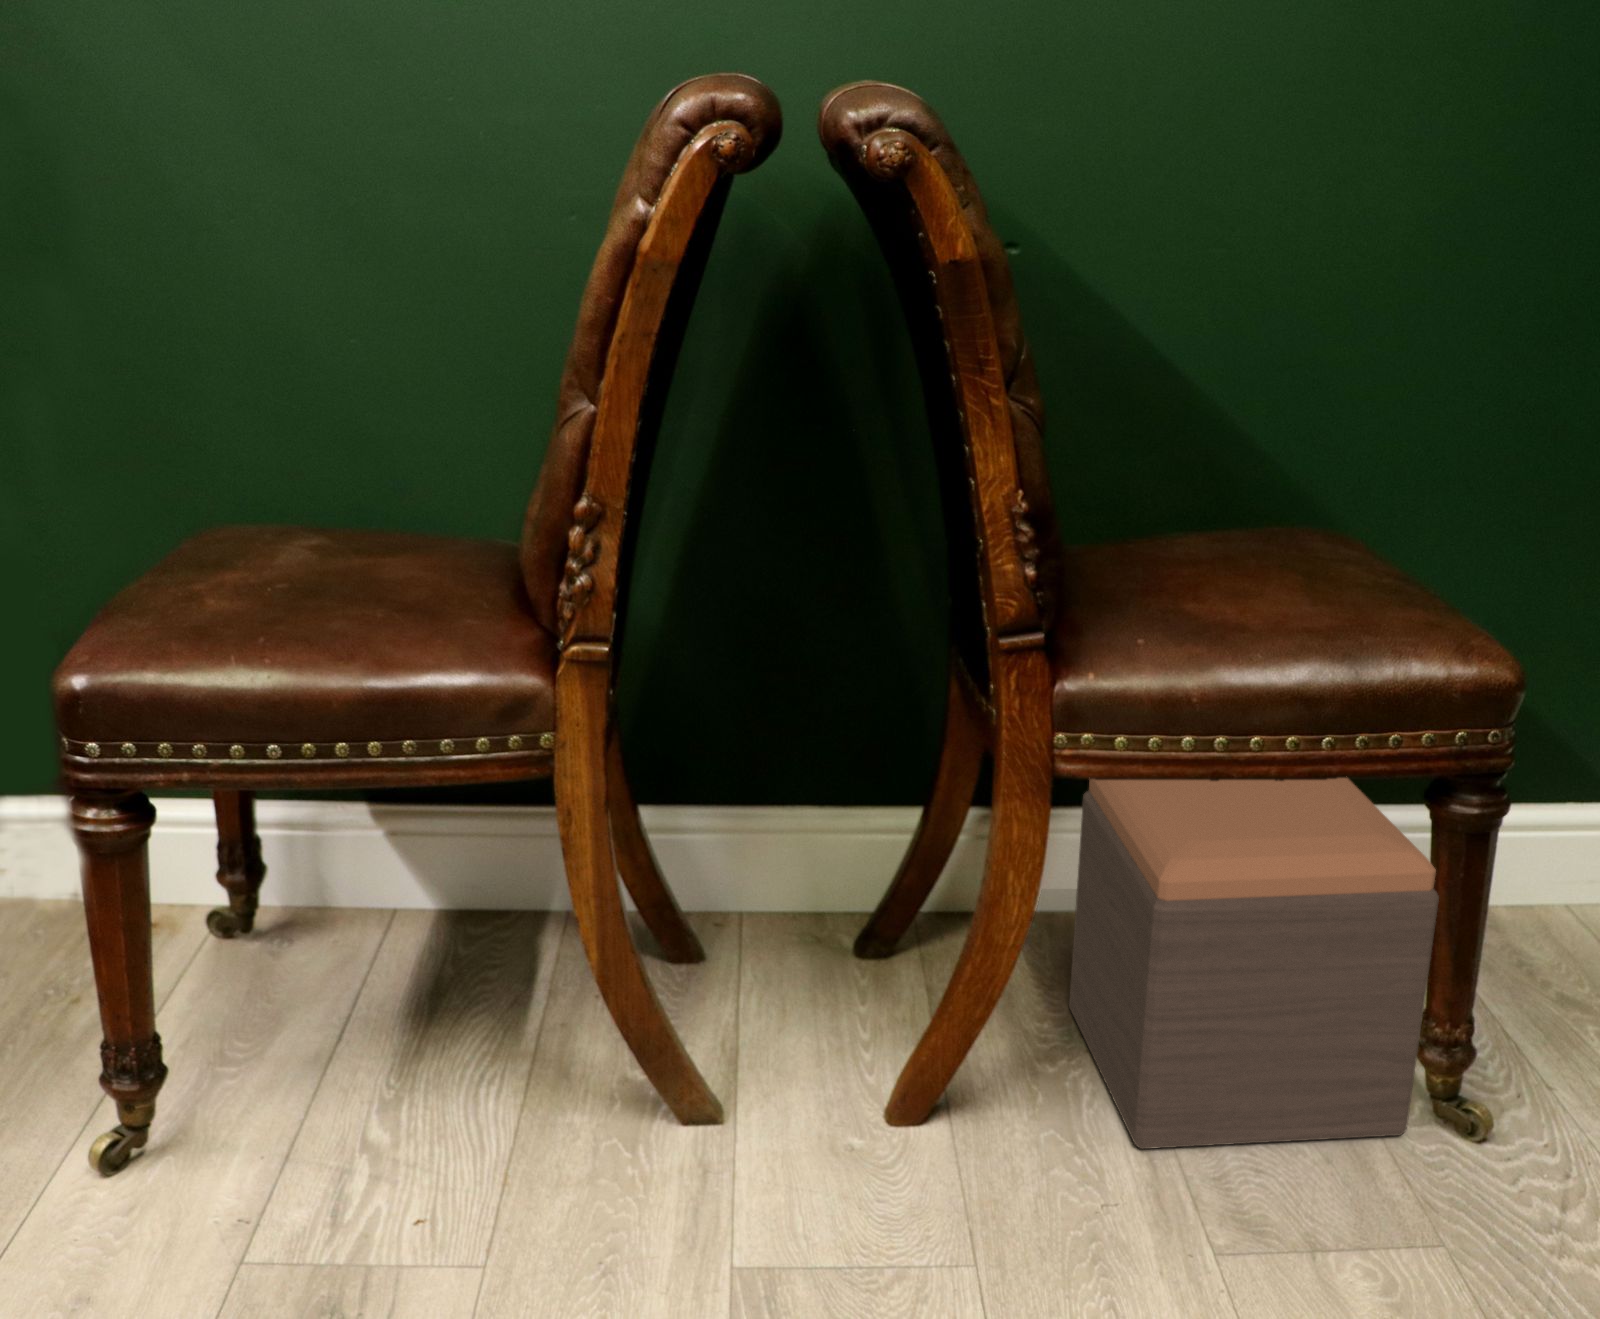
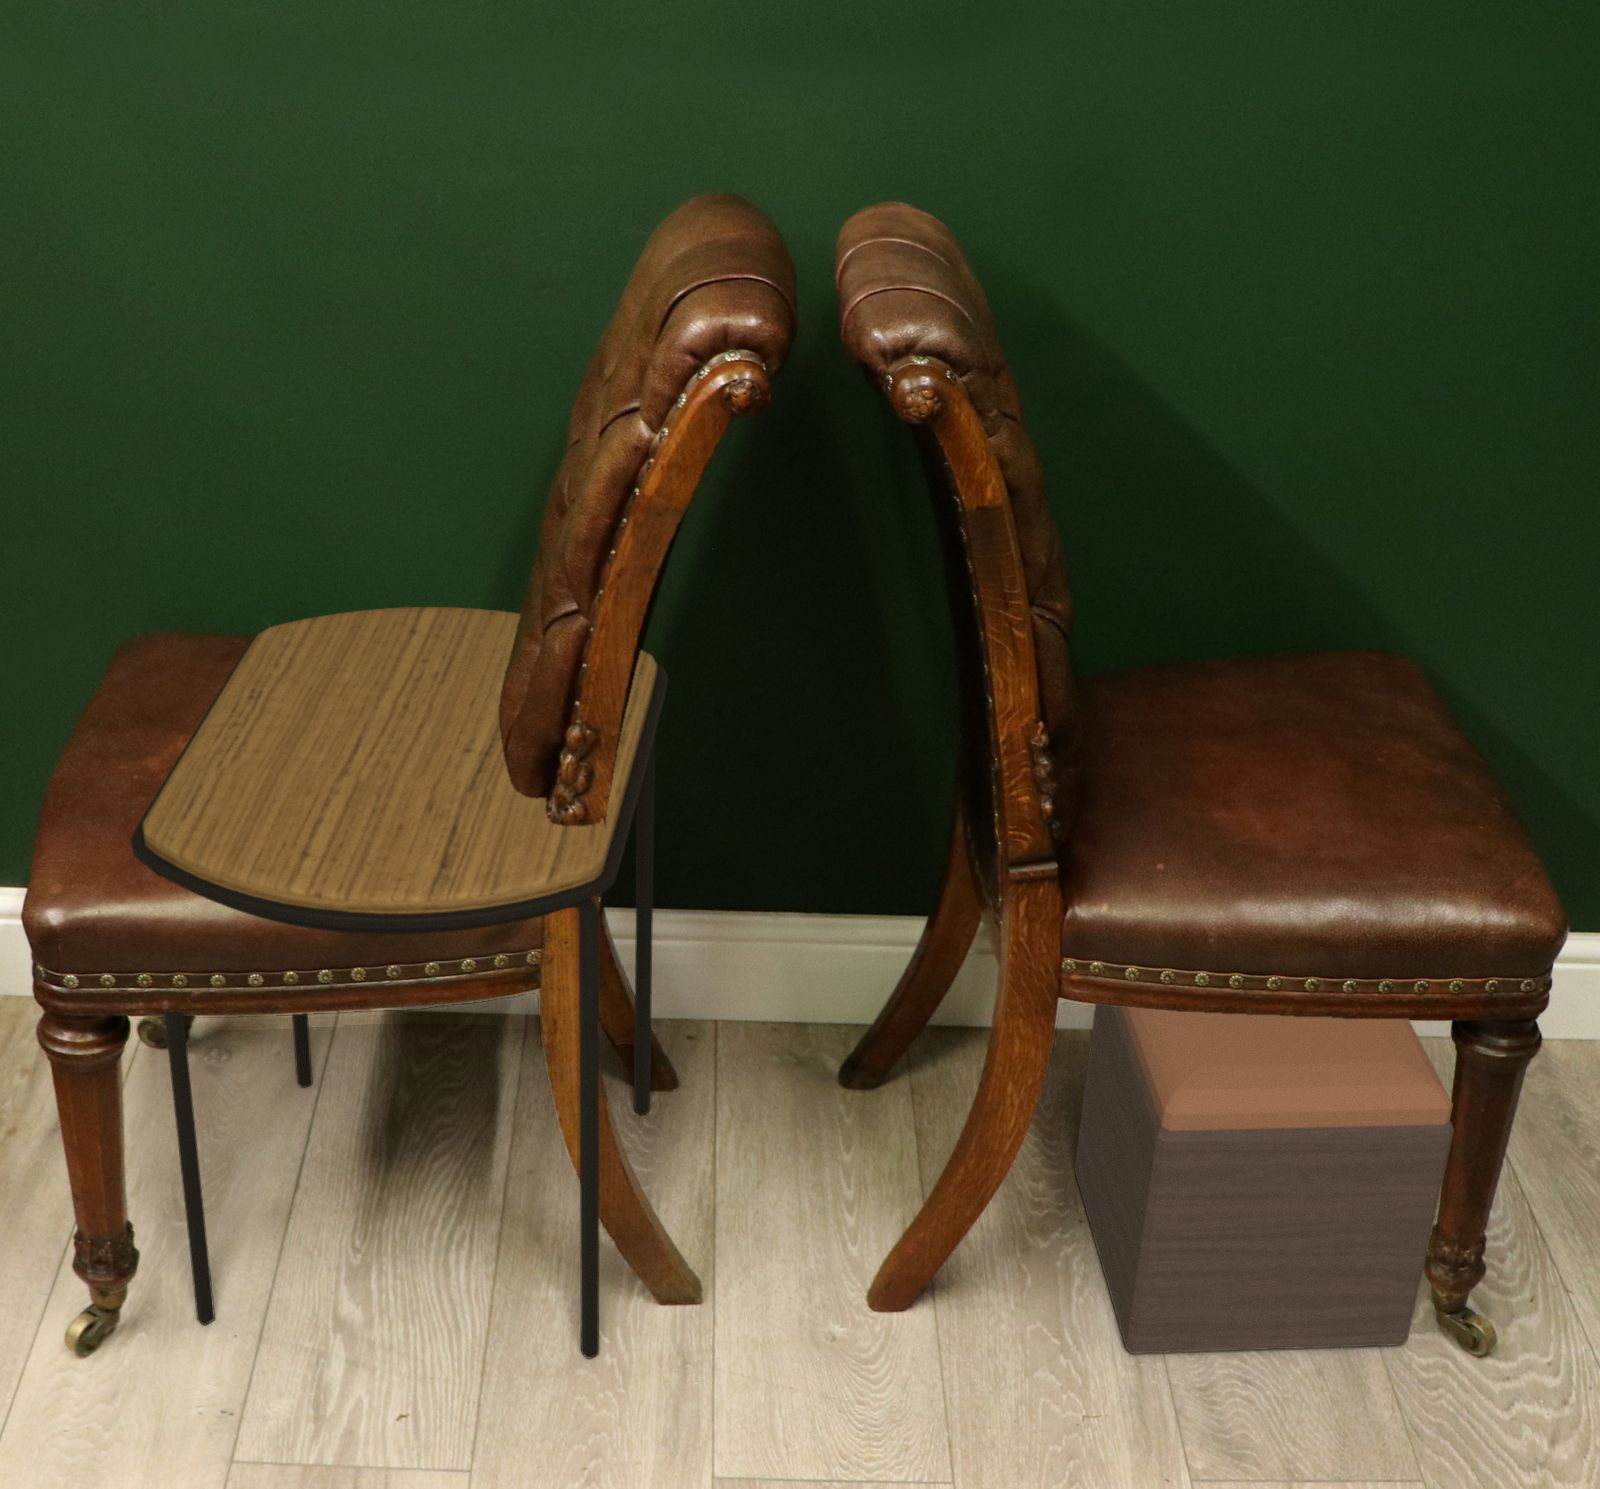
side table: none [155,489,672,1166] -> present [130,607,668,1358]

